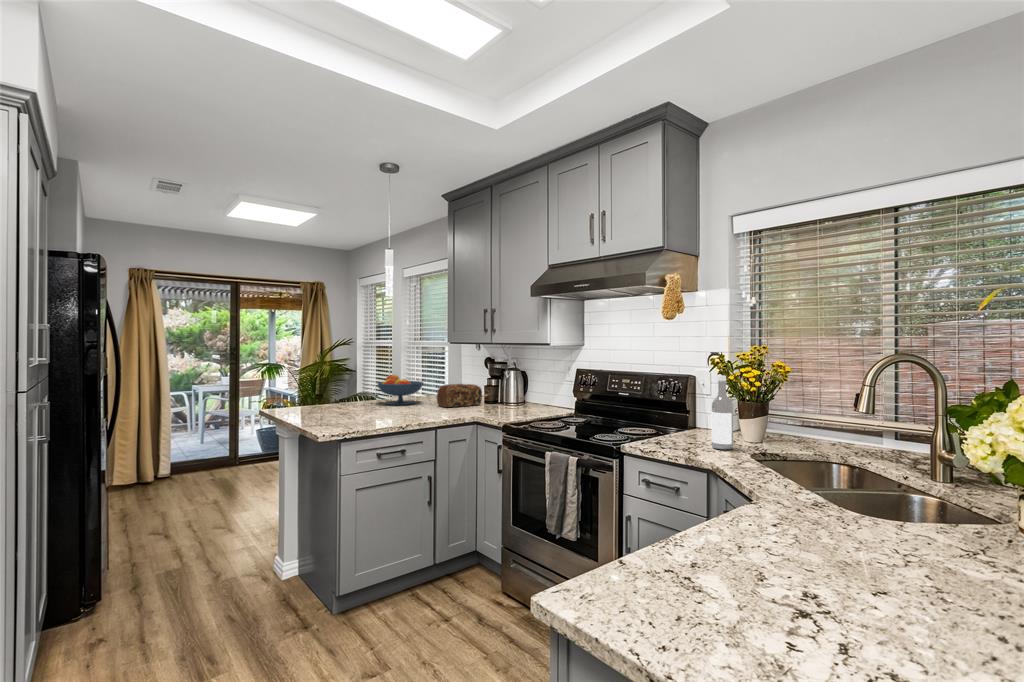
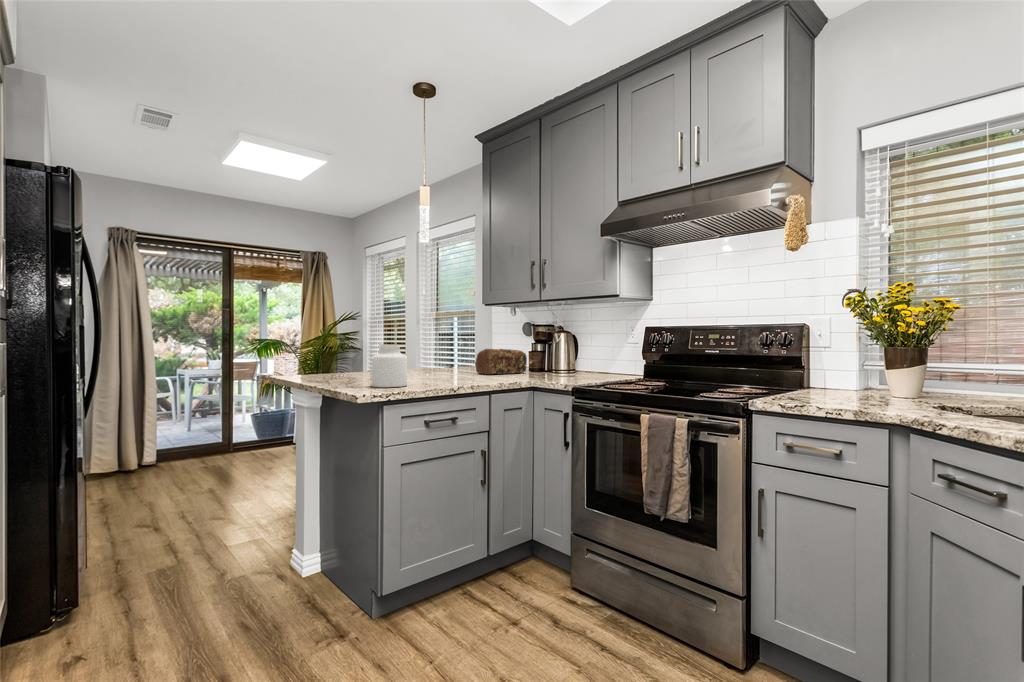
fruit bowl: present [377,375,423,405] -> none [404,340,457,373]
wine bottle: present [712,375,733,450] -> none [867,310,898,403]
jar: none [336,389,366,426] -> present [372,344,407,387]

